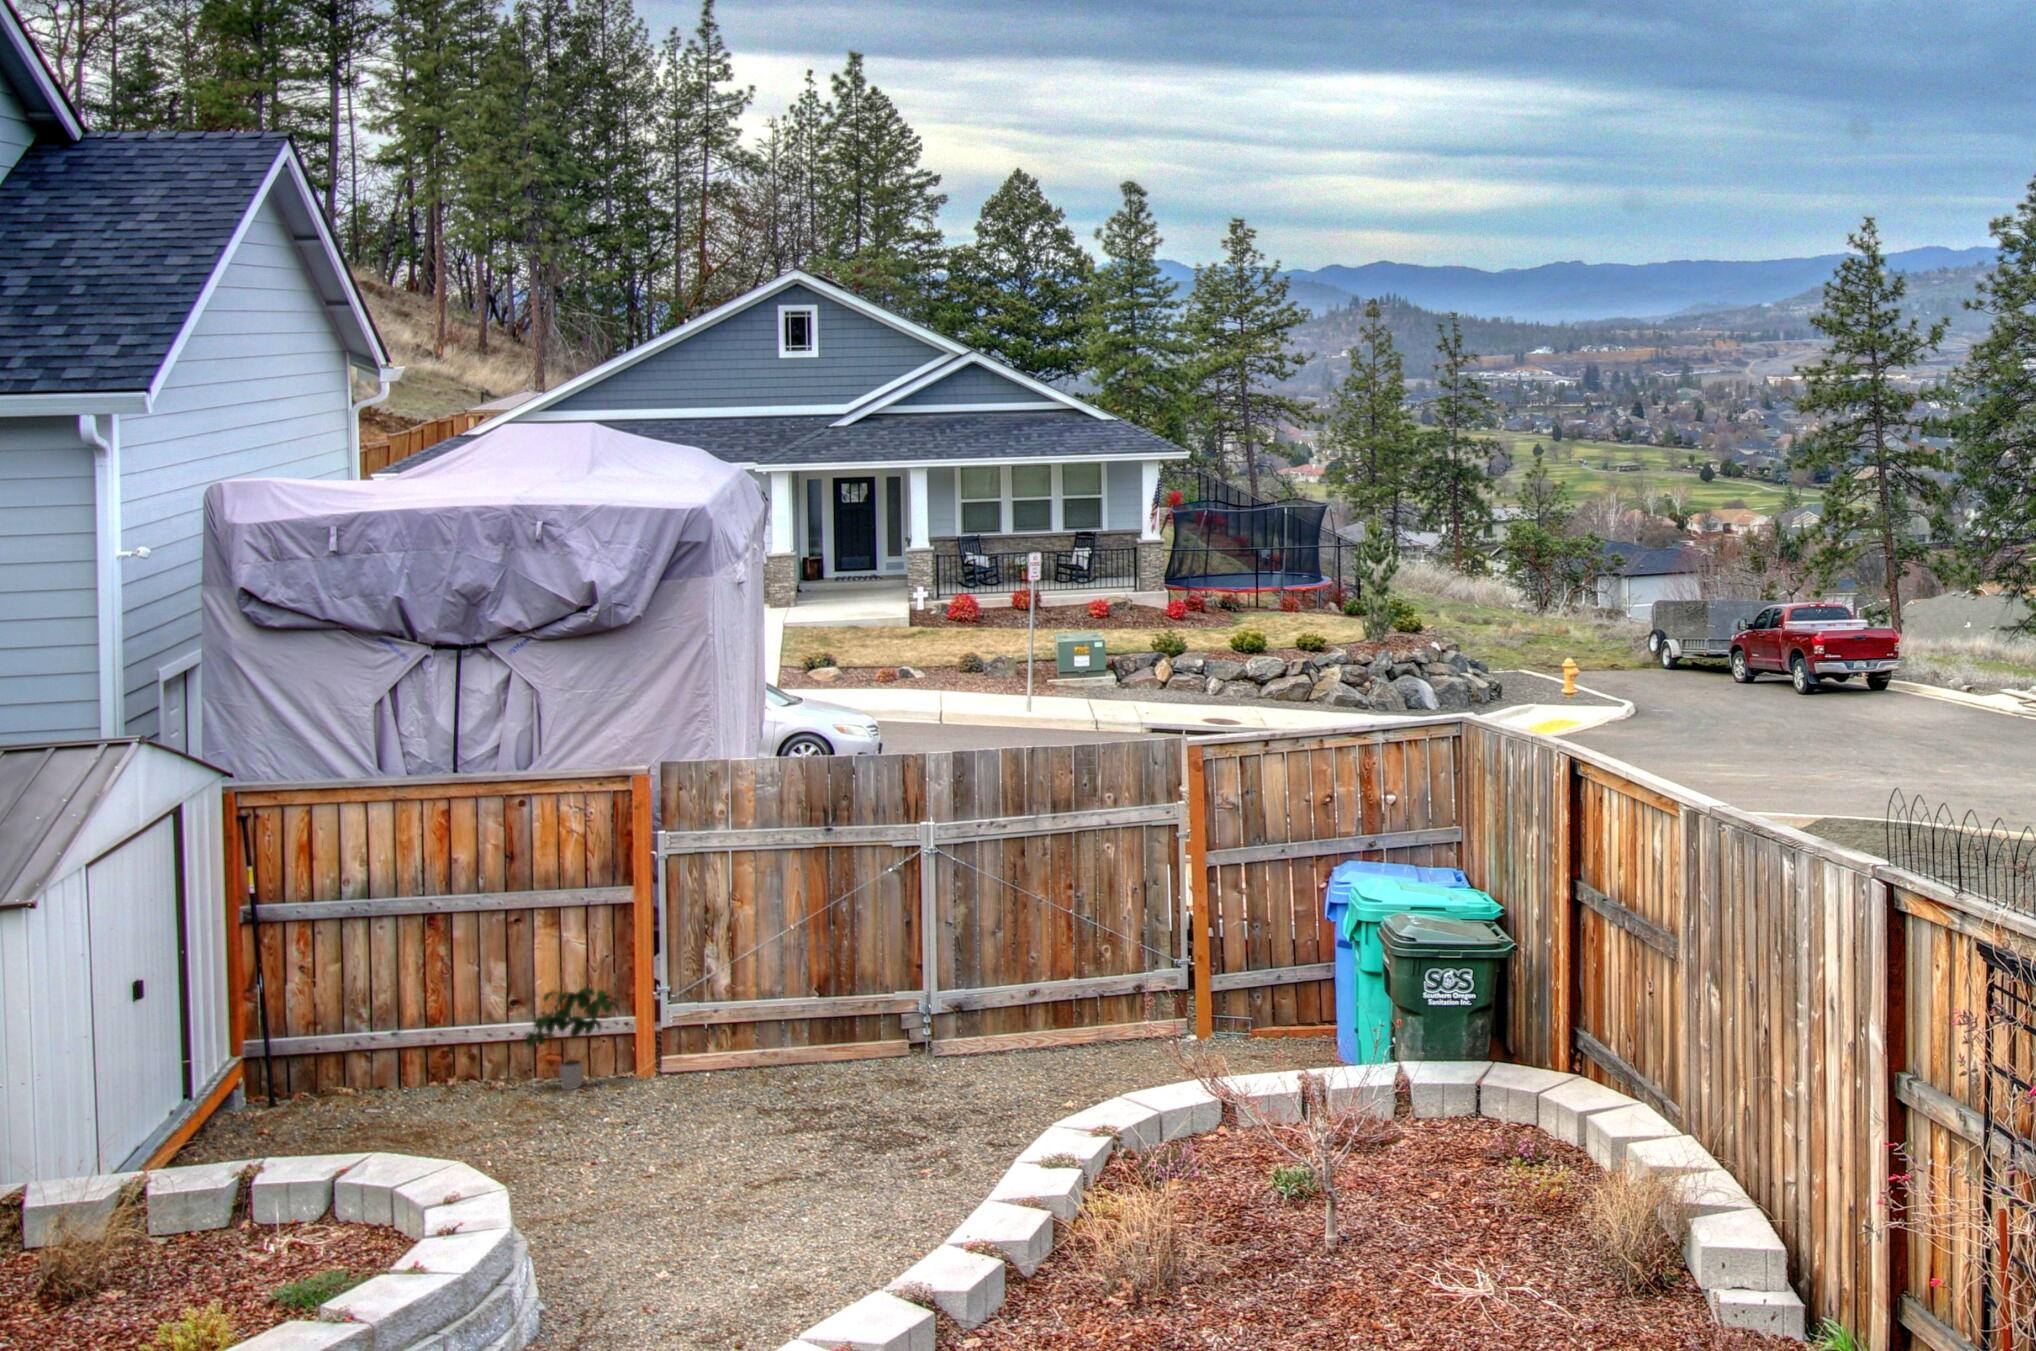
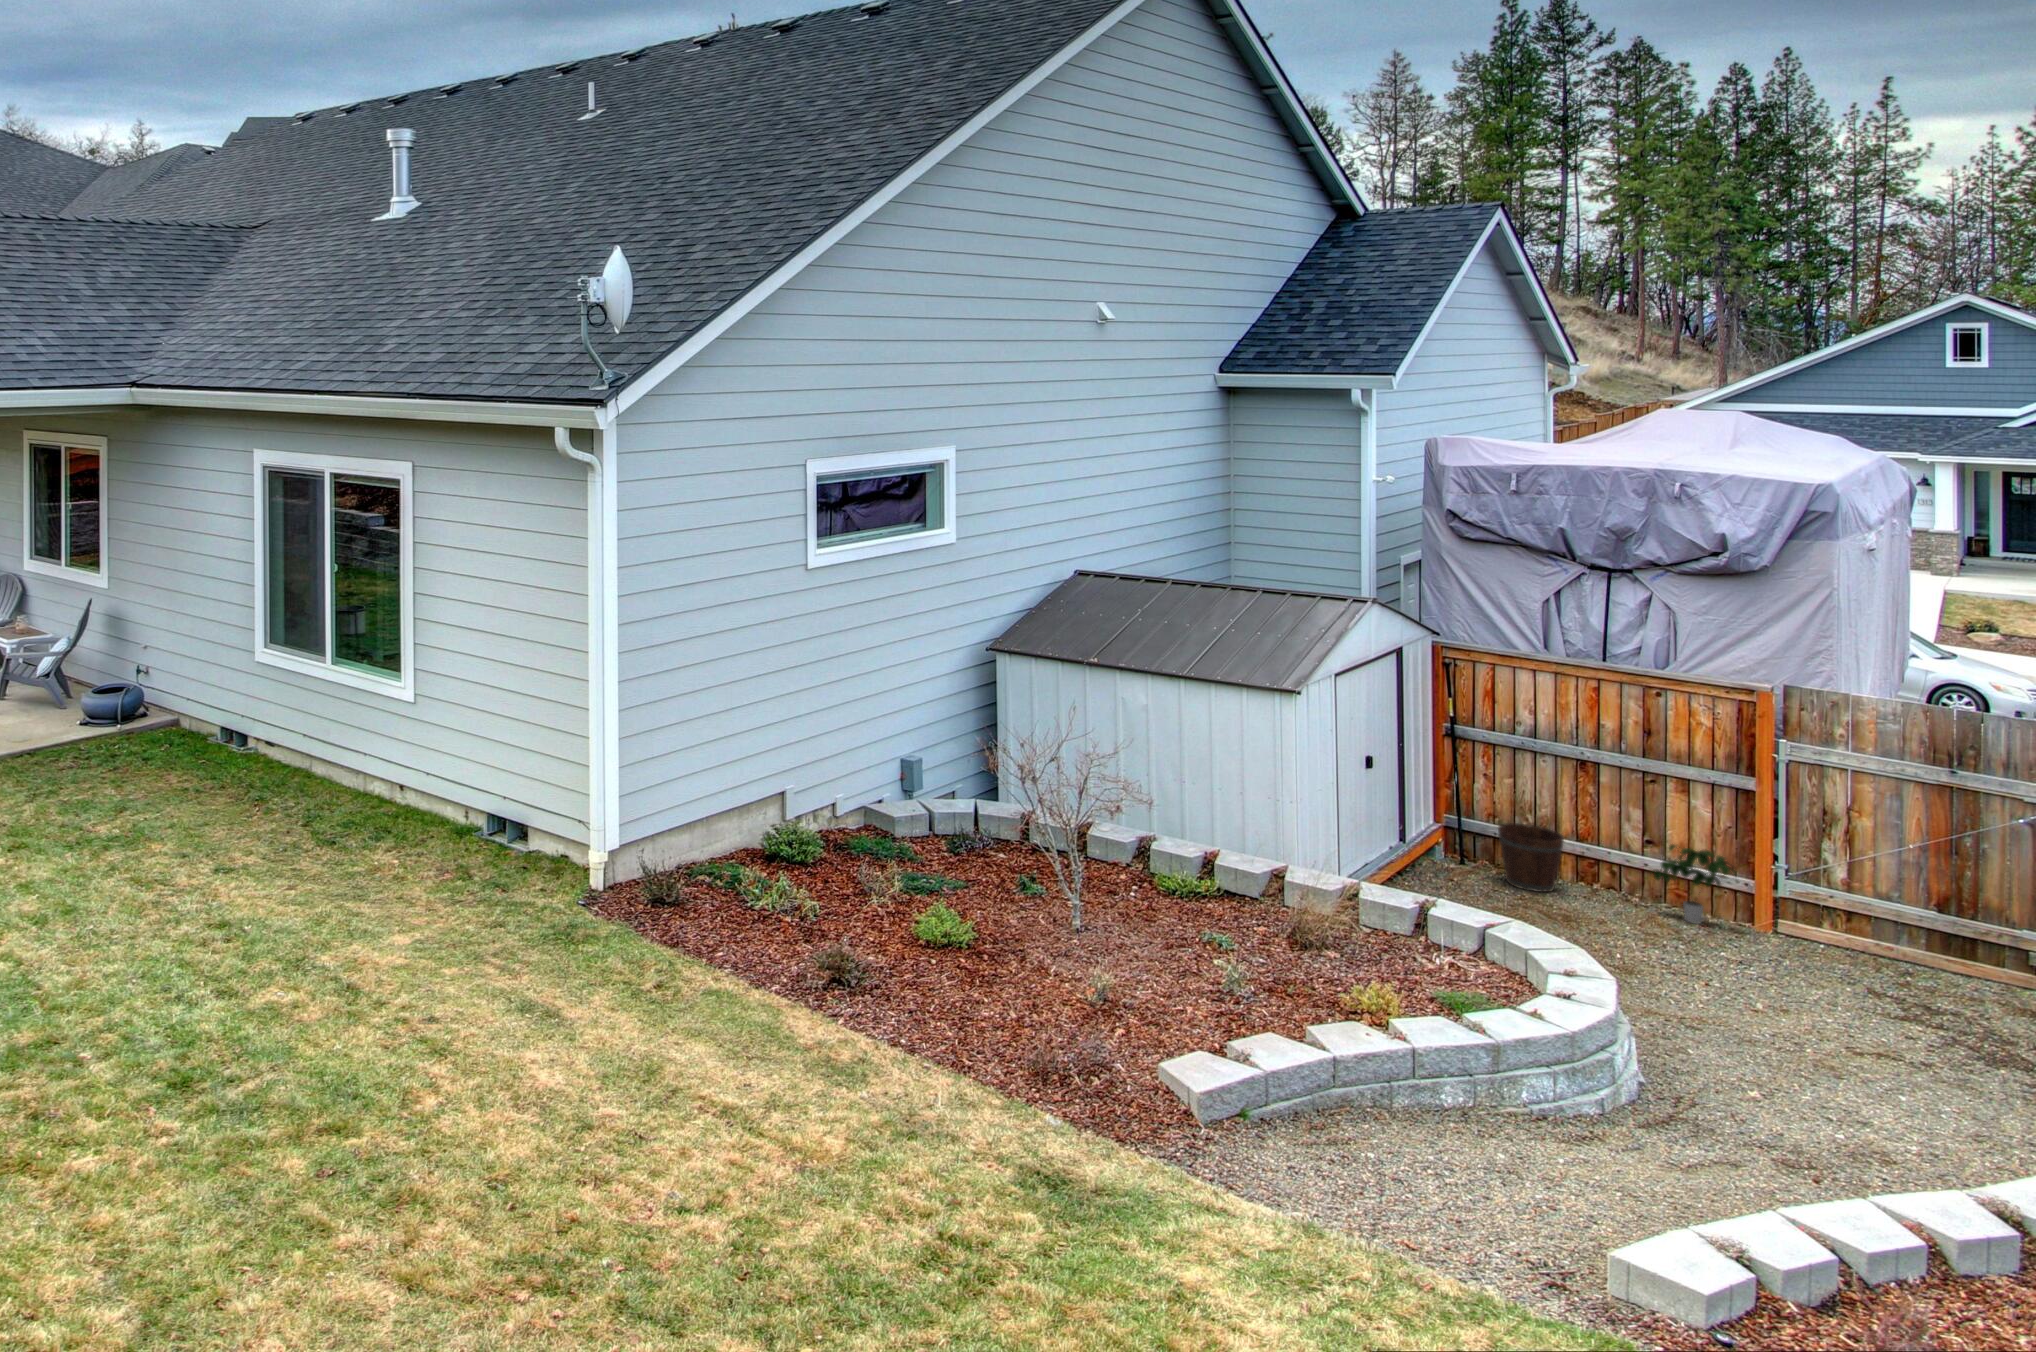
bucket: none [324,1017,415,1118] -> present [1498,823,1564,892]

